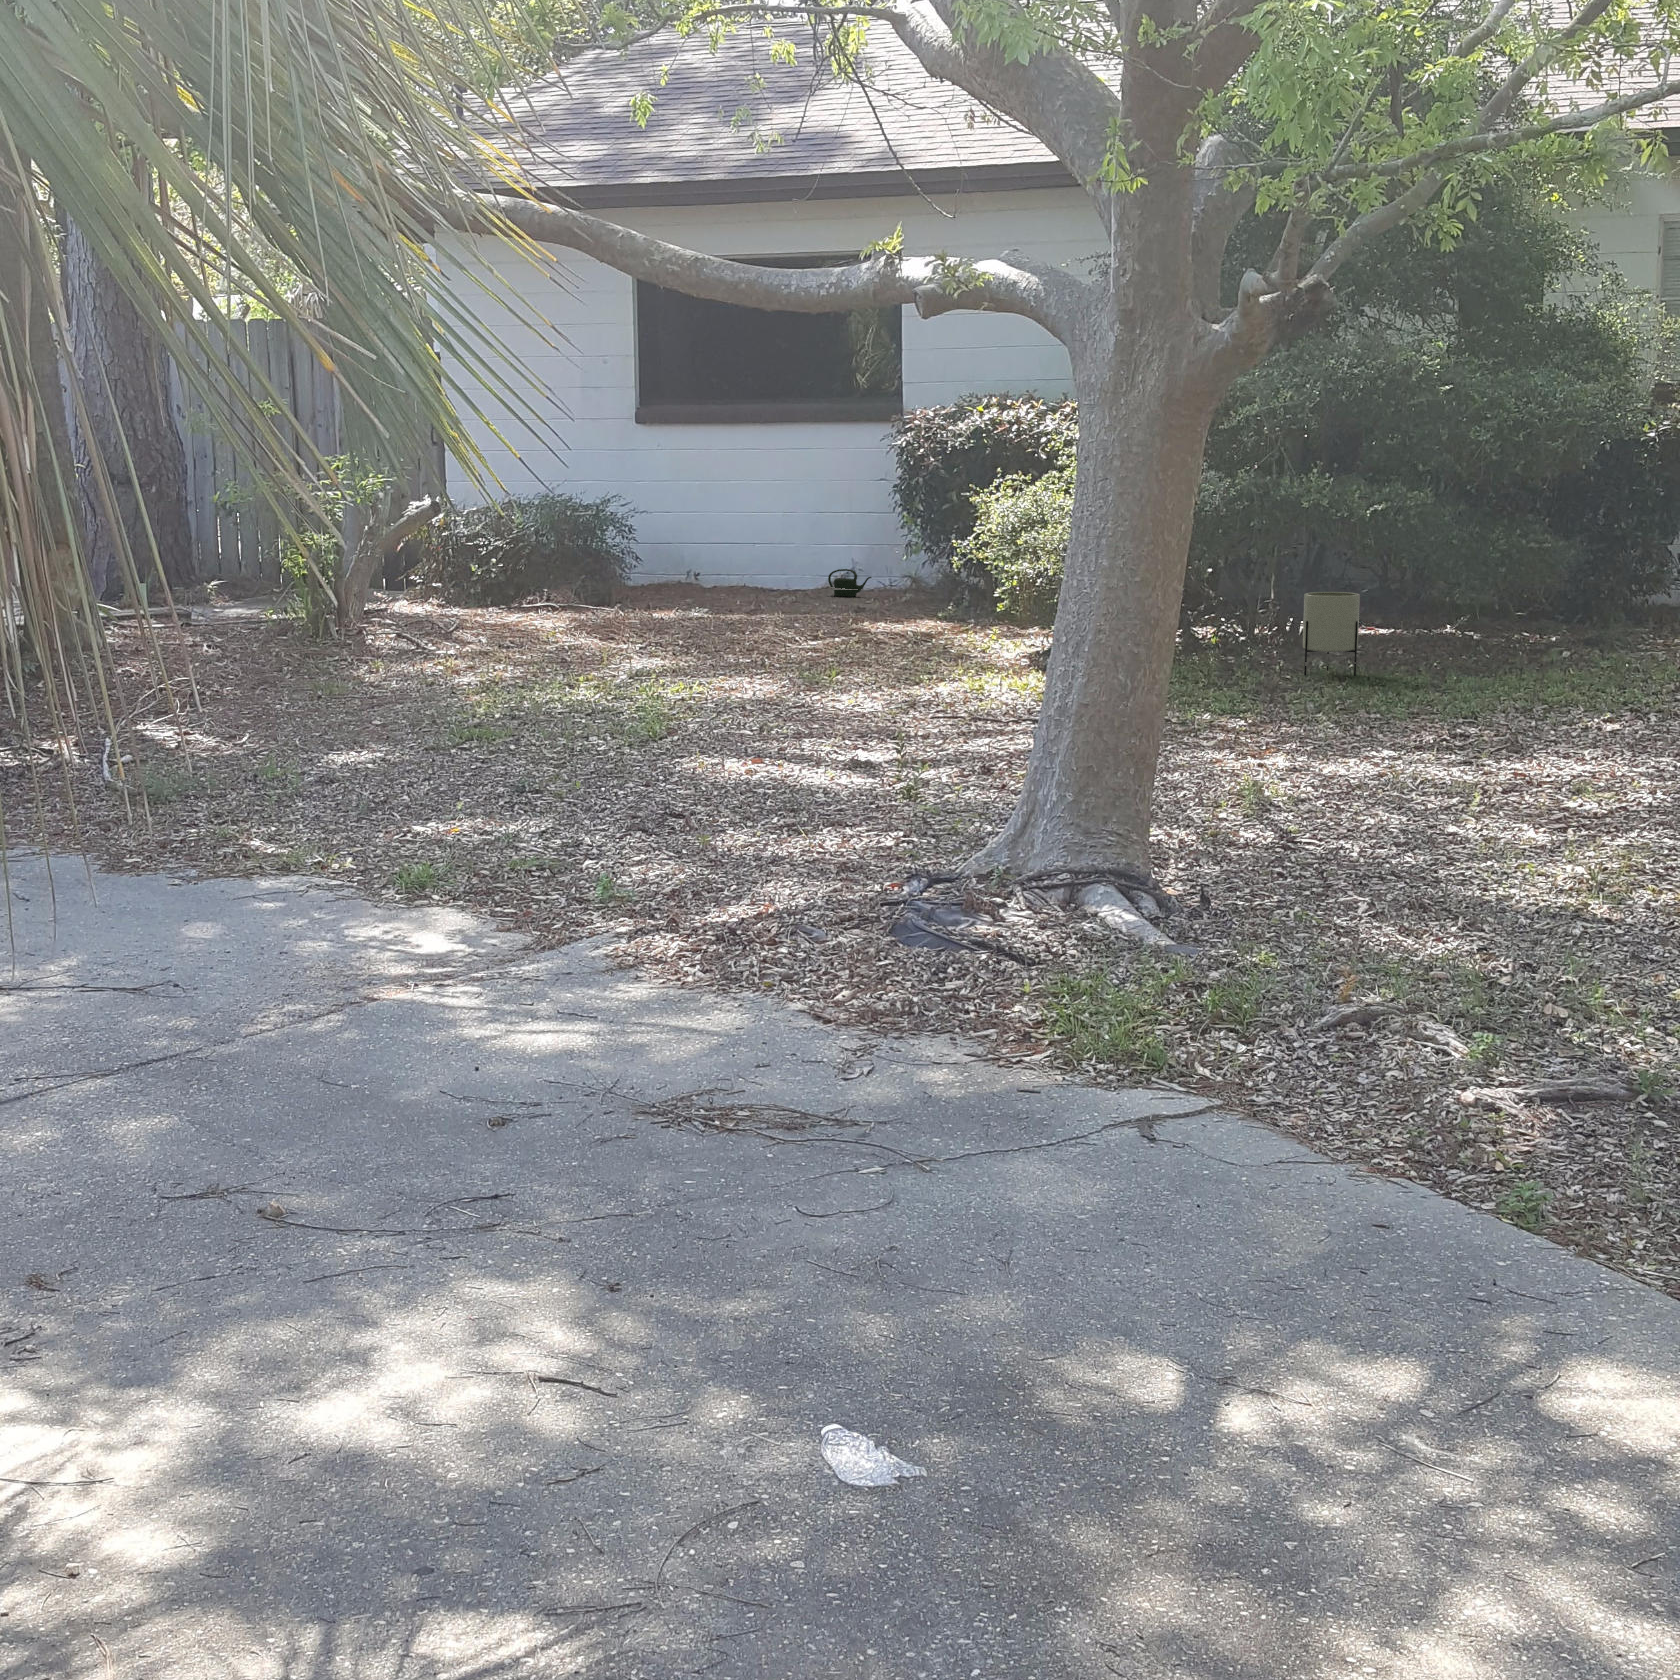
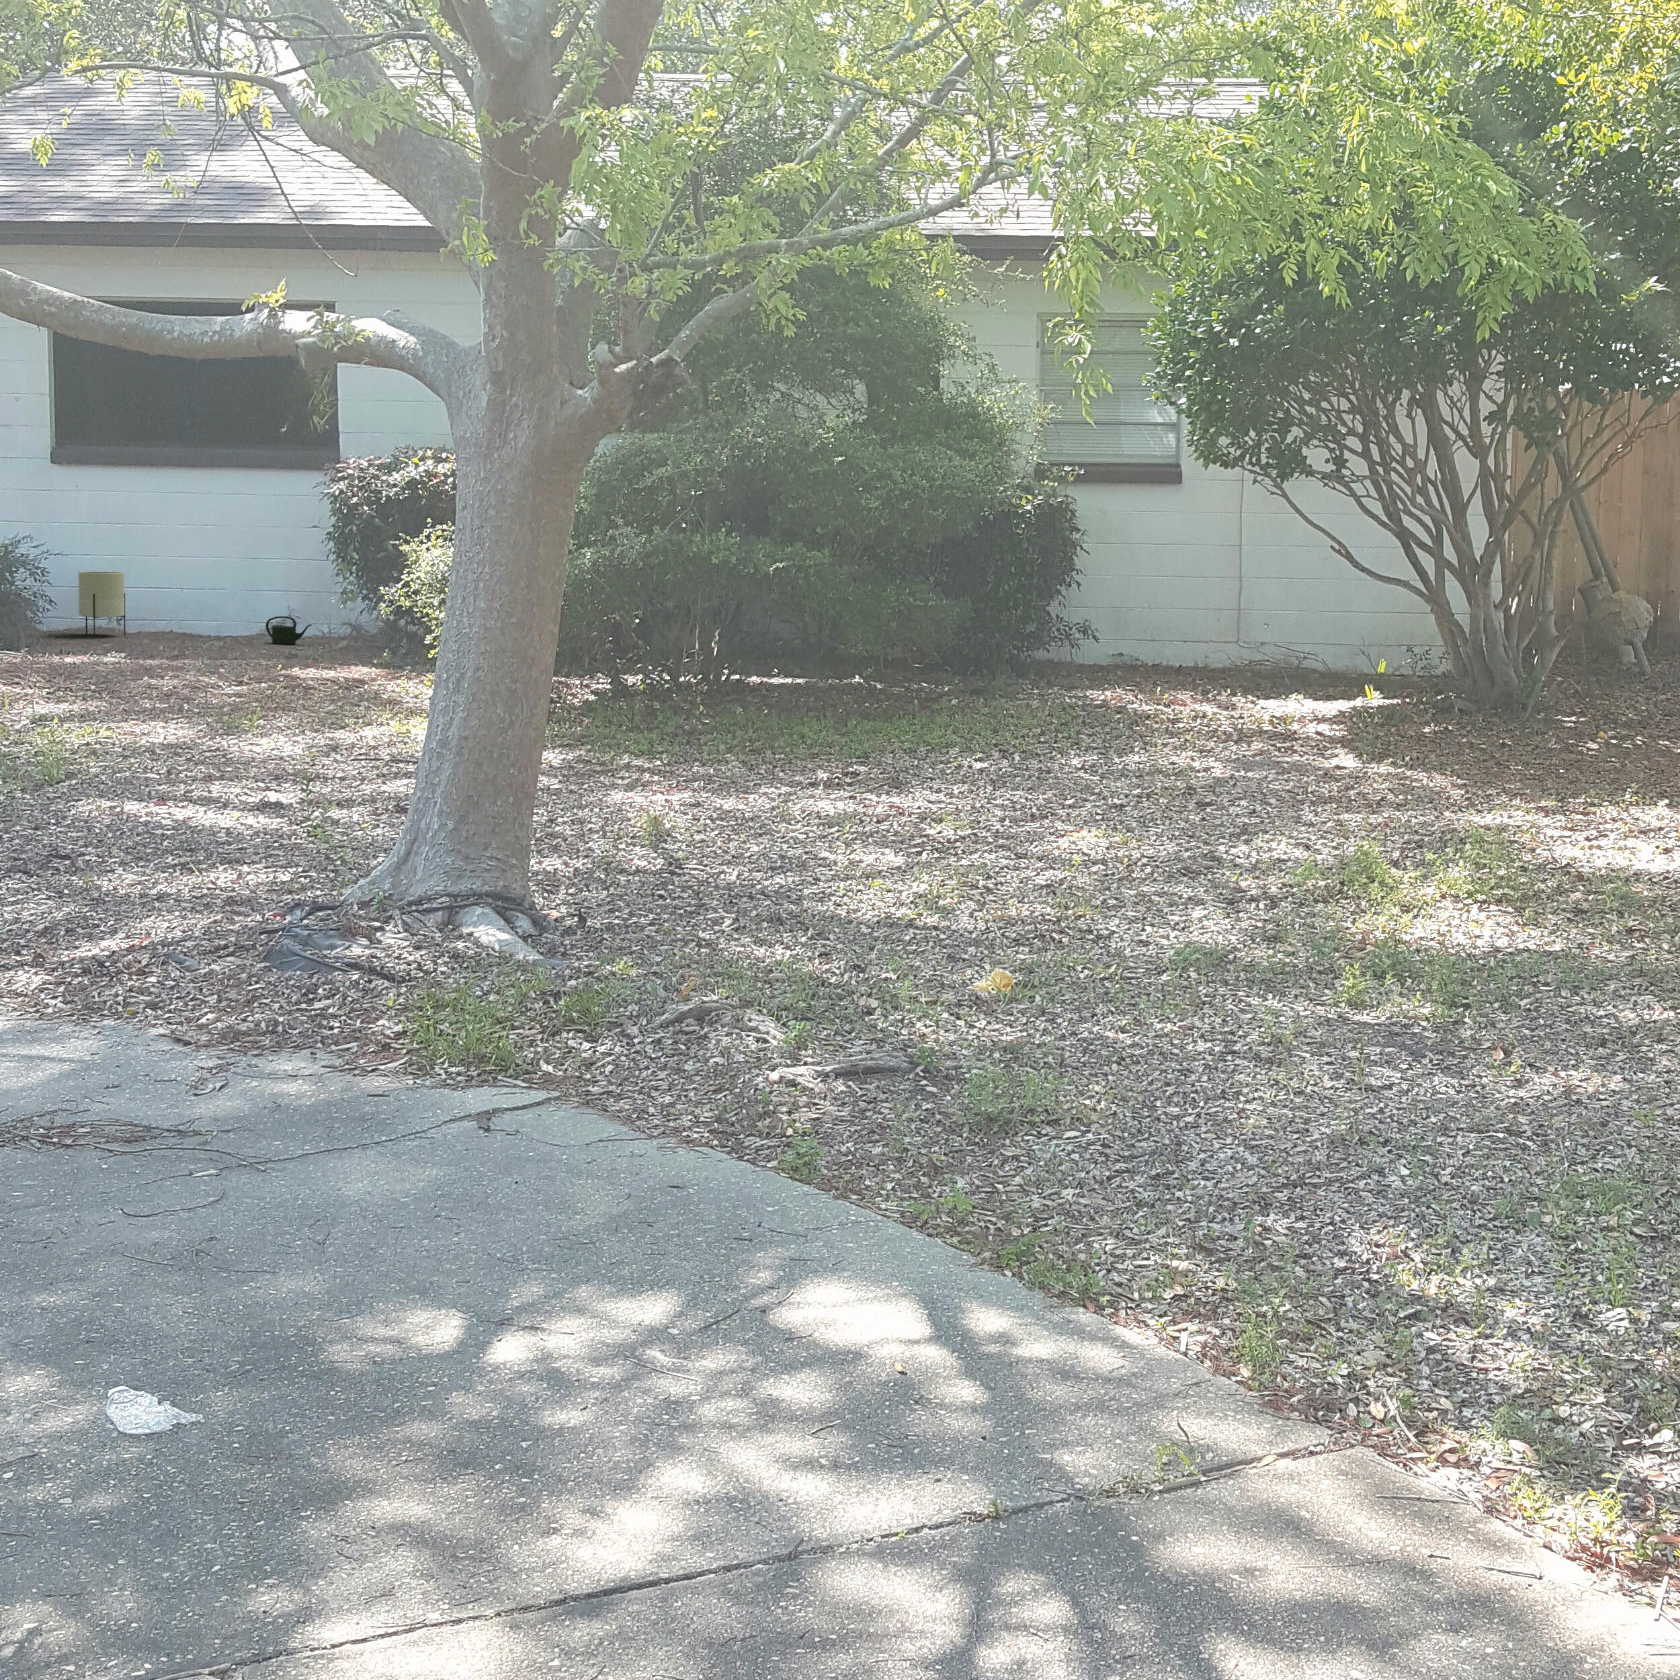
planter: present [1303,592,1360,676] -> present [78,571,125,637]

